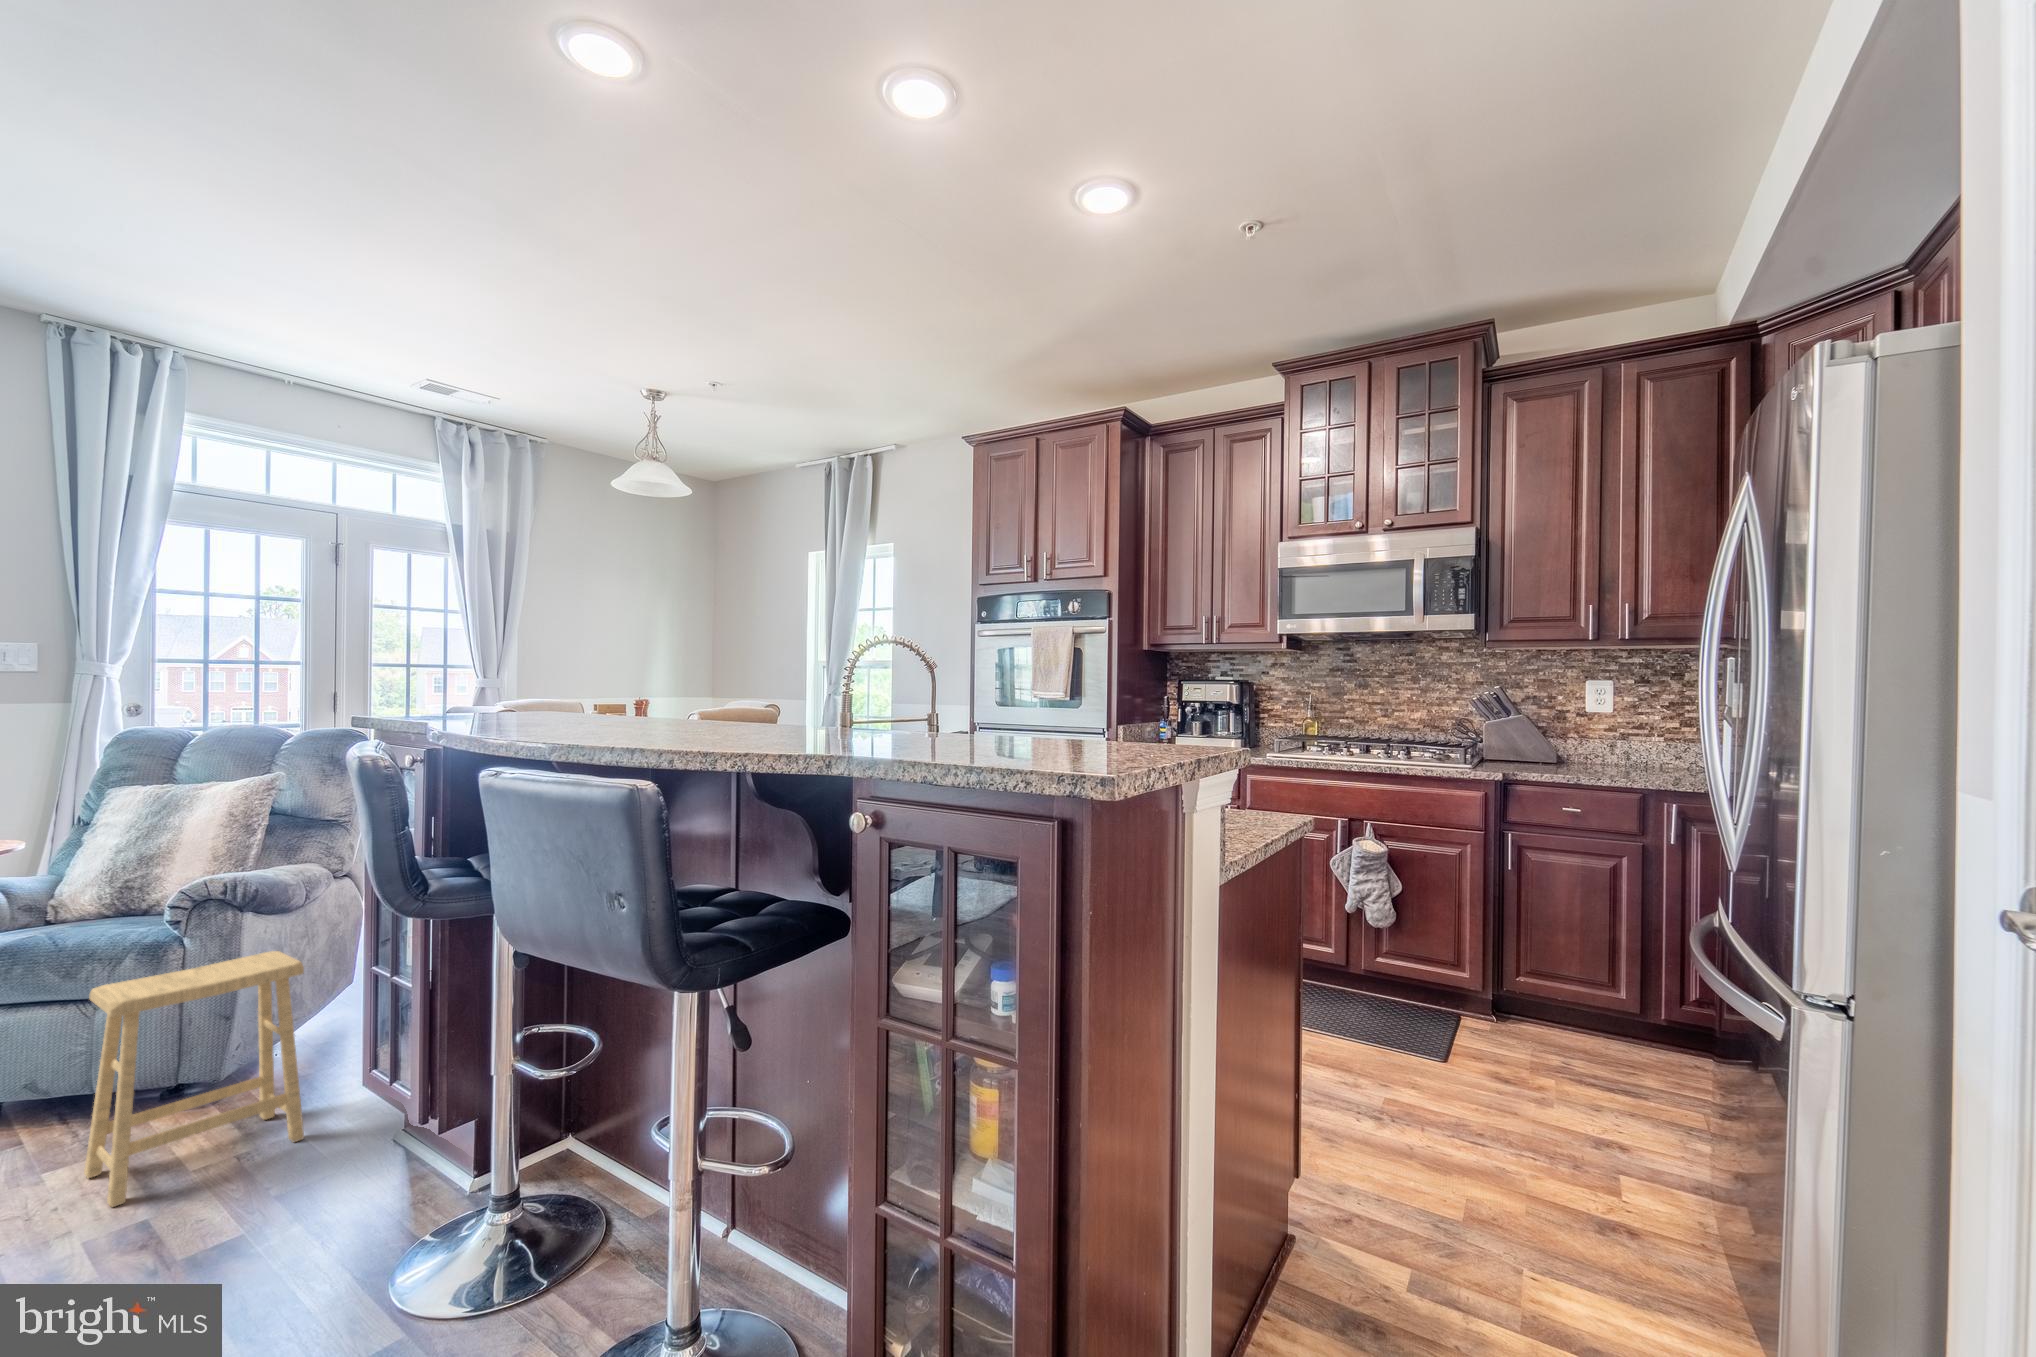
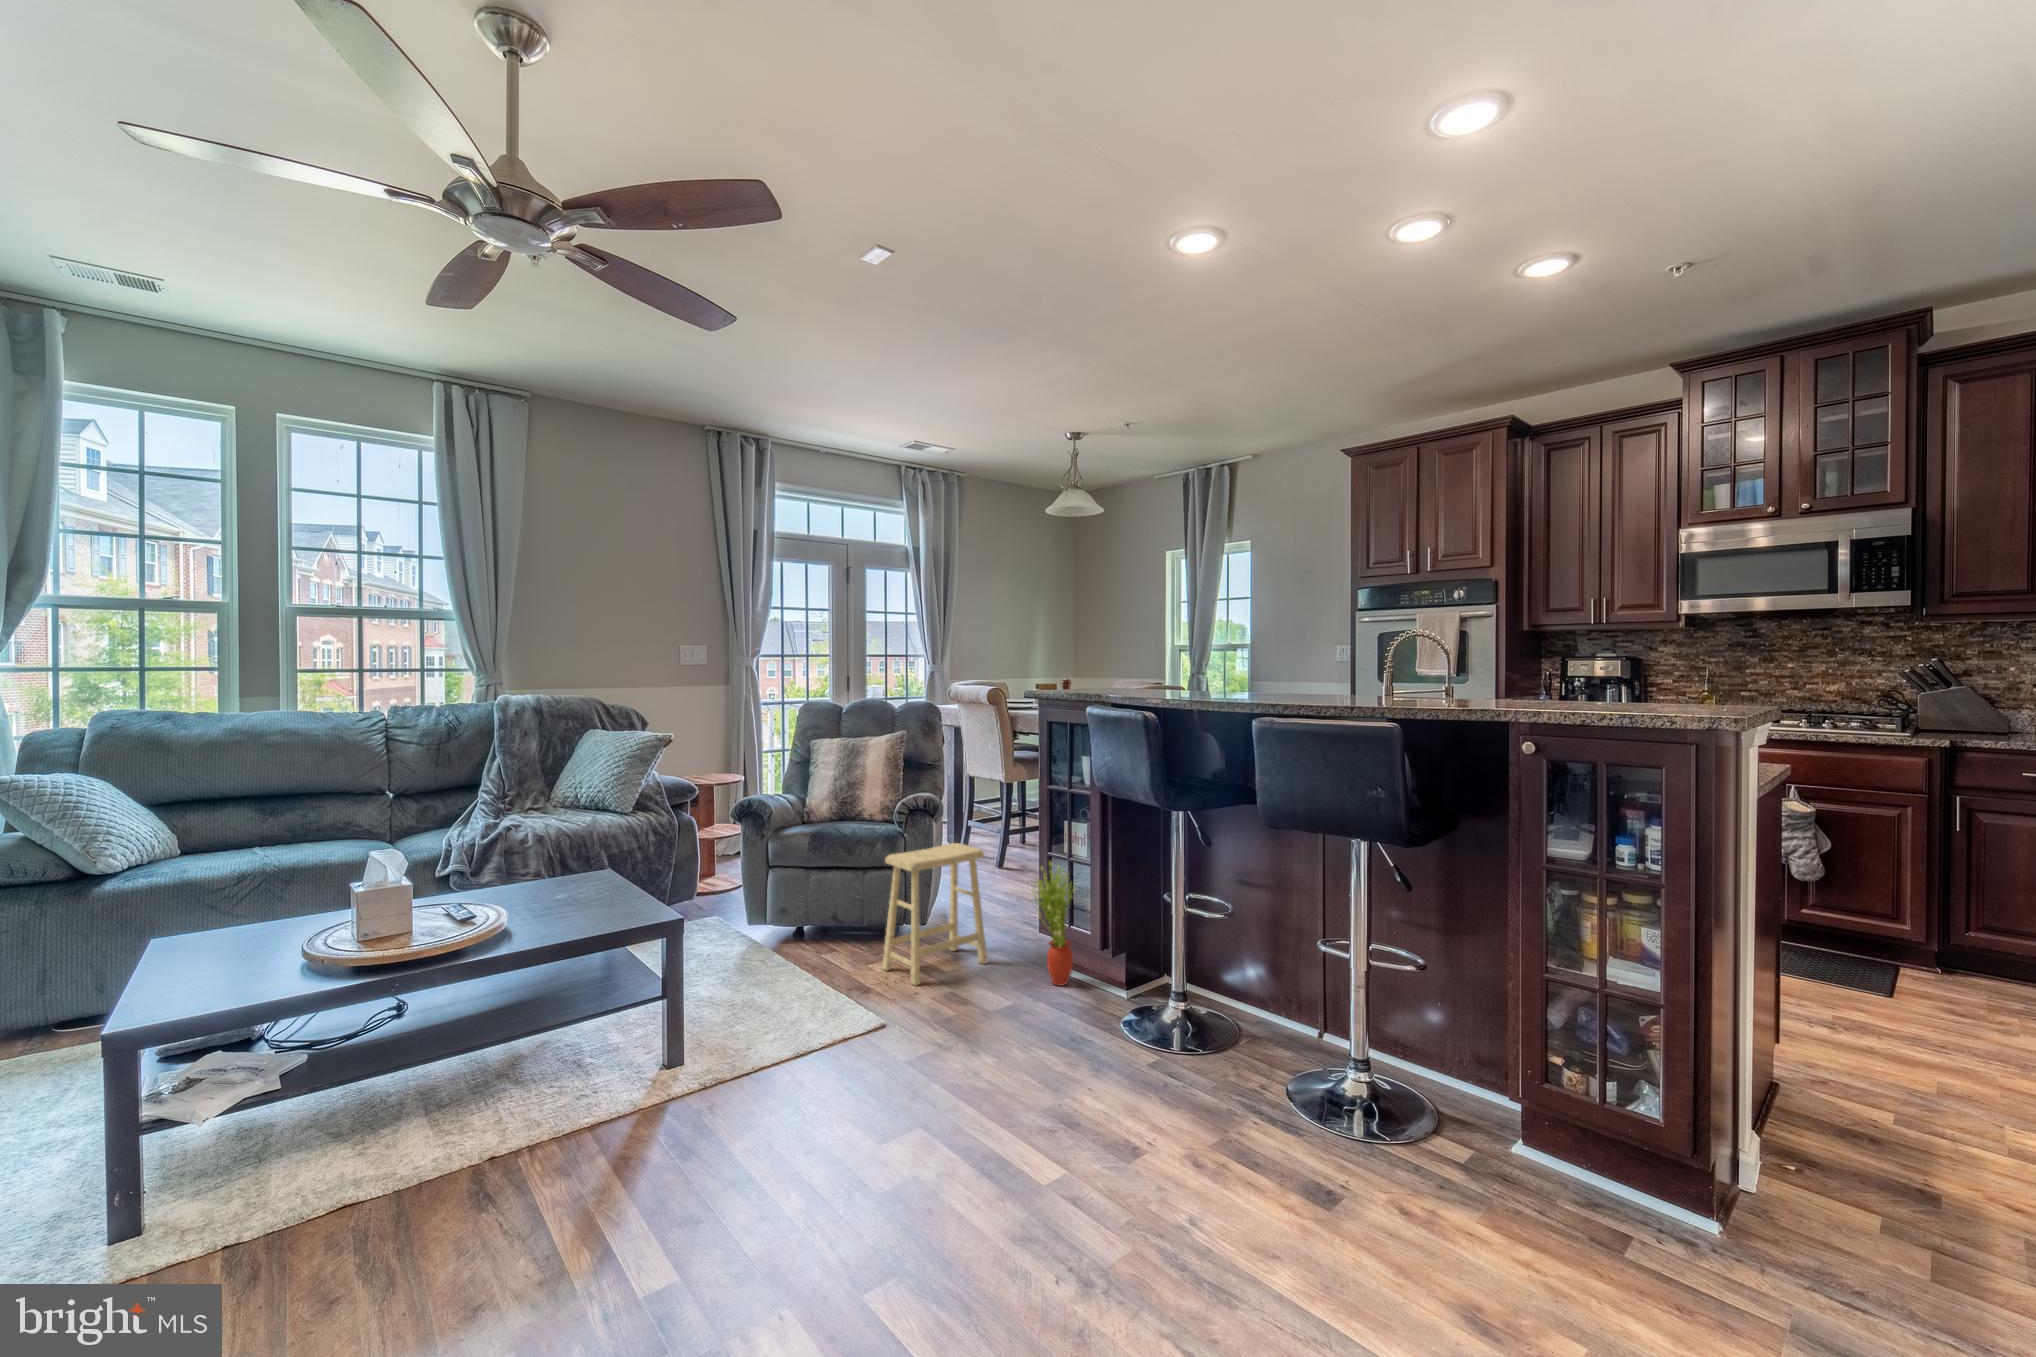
potted plant: none [347,976,422,1174] -> present [1032,862,1075,986]

